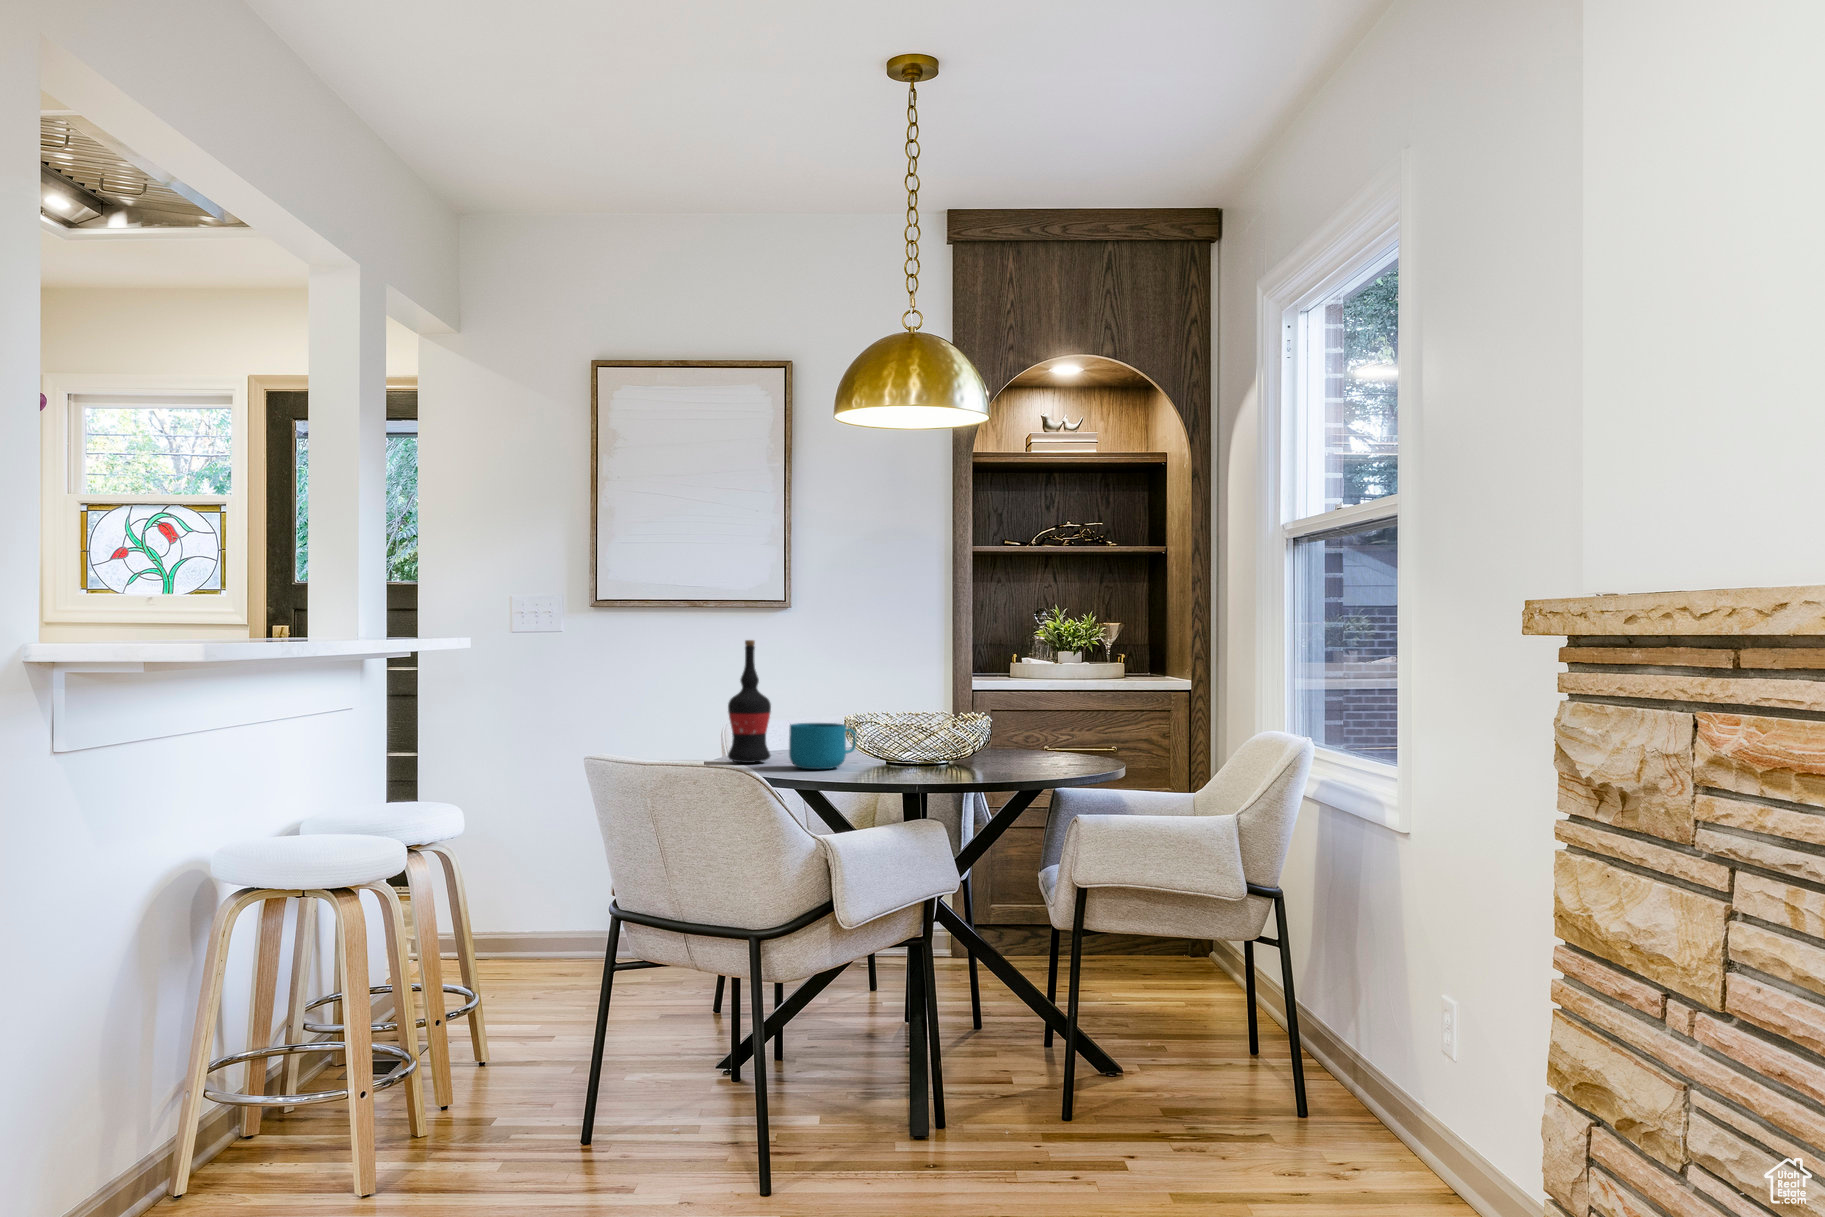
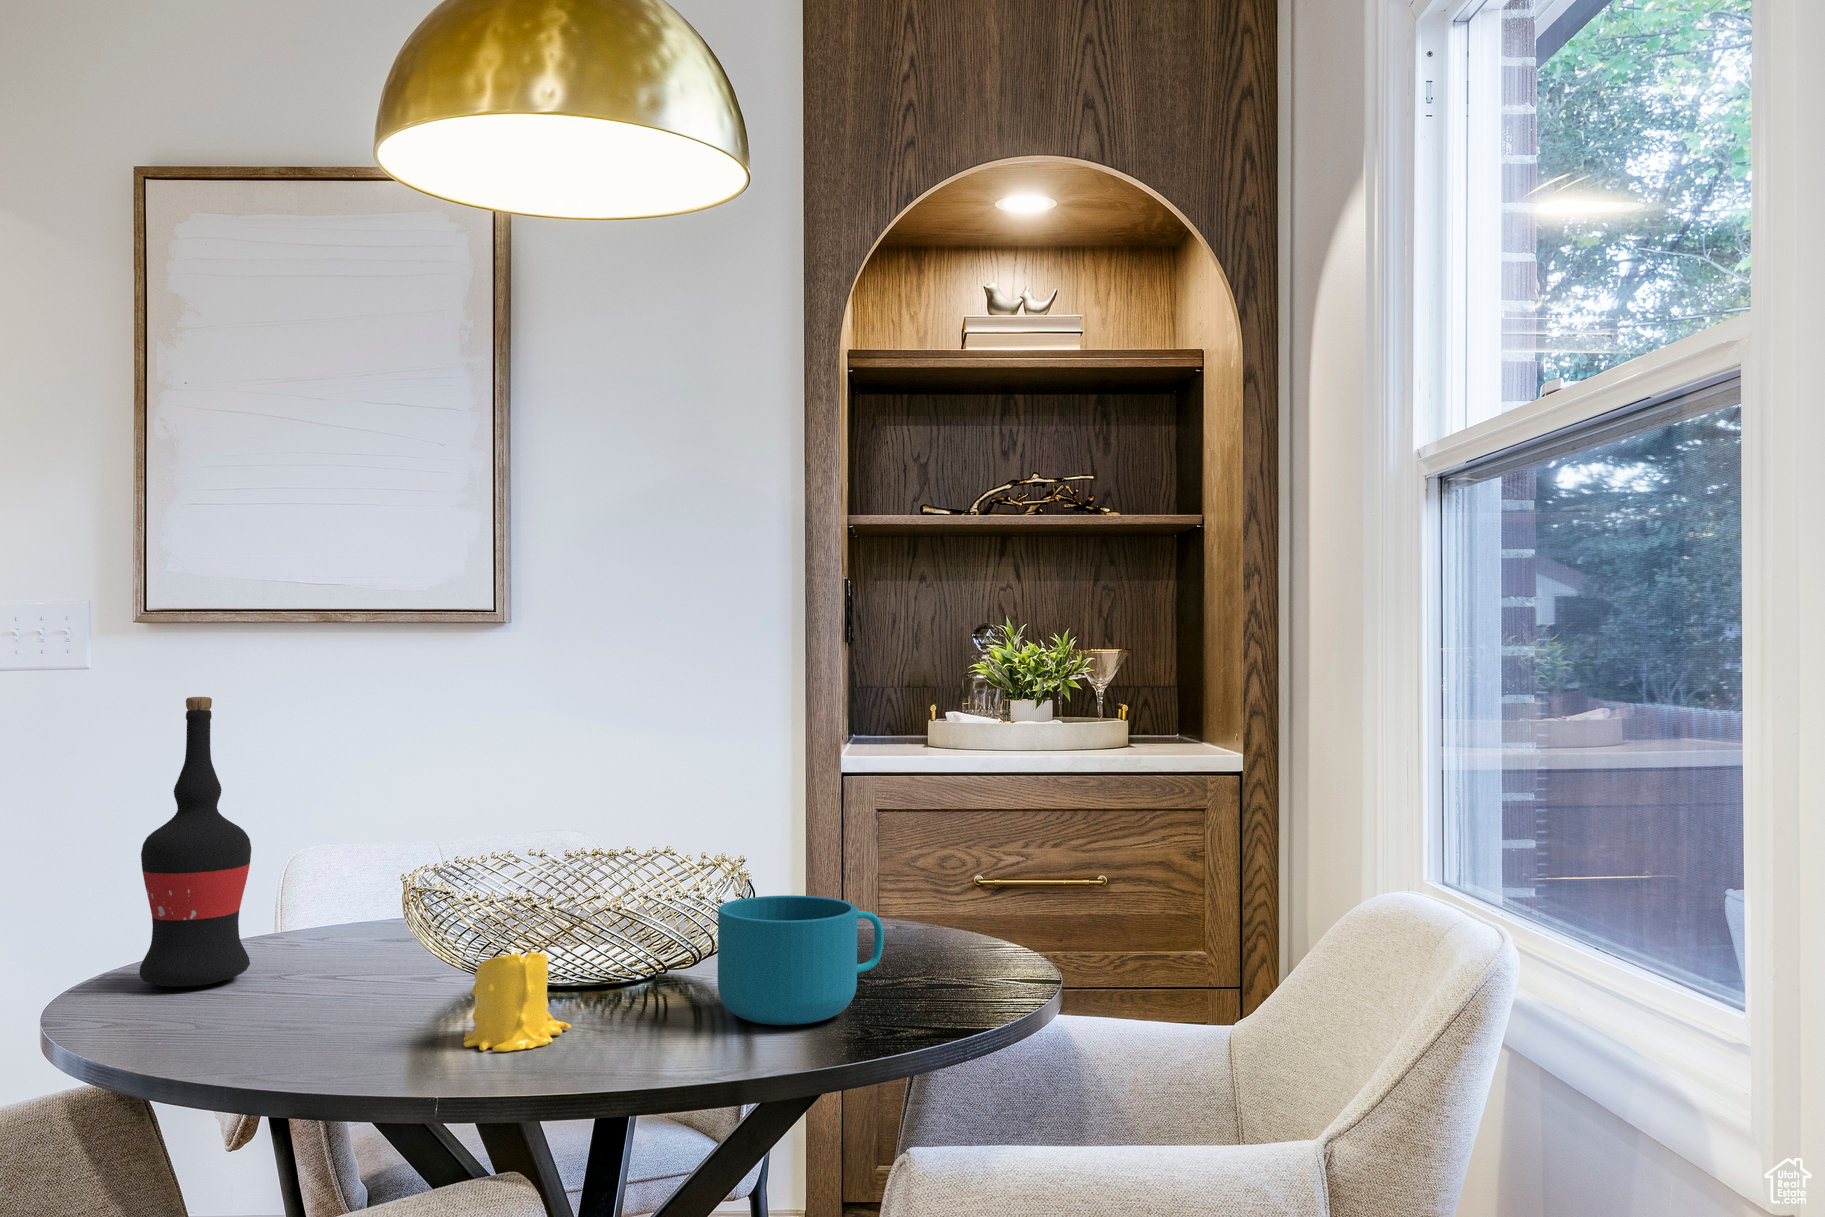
cup: present [789,723,856,769] -> present [718,895,884,1025]
candle: none [896,734,935,773] -> present [464,947,571,1052]

